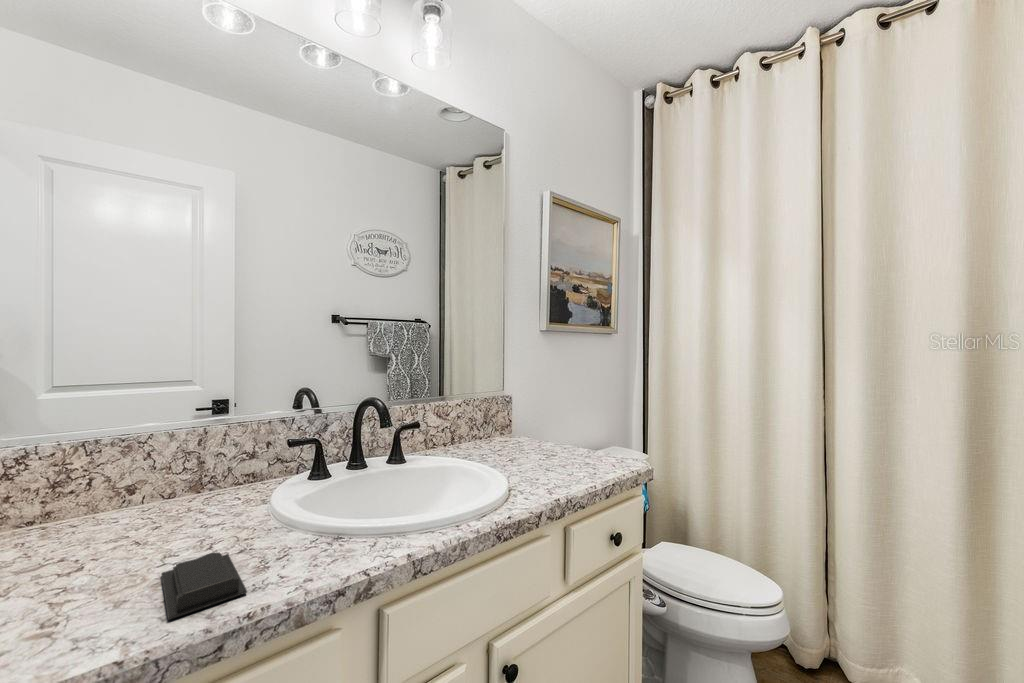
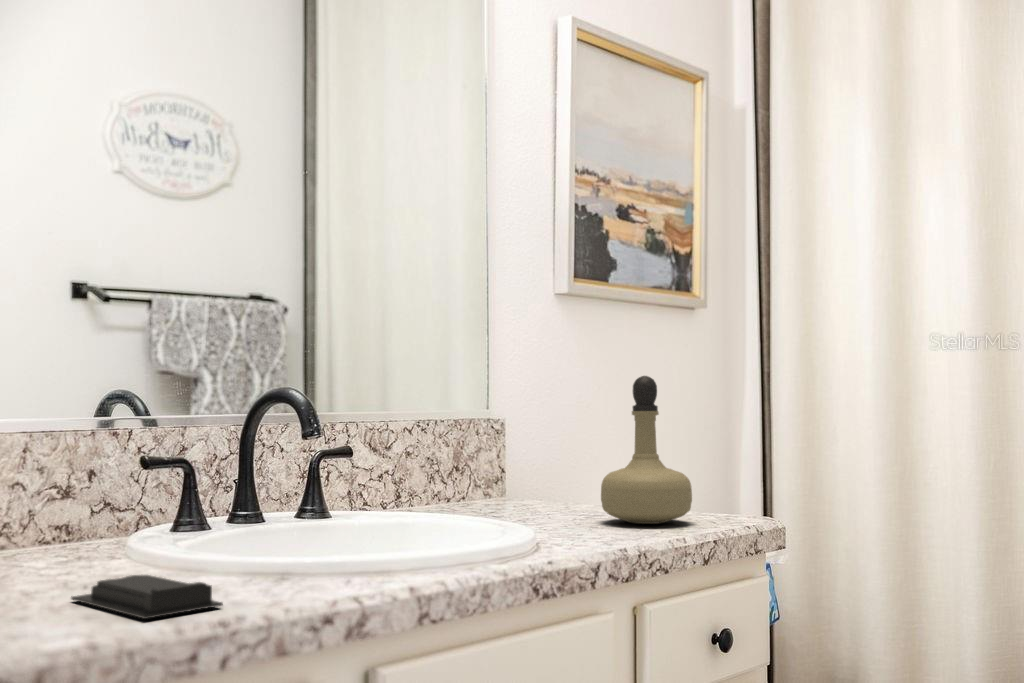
perfume bottle: none [554,383,605,467] -> present [601,376,692,524]

